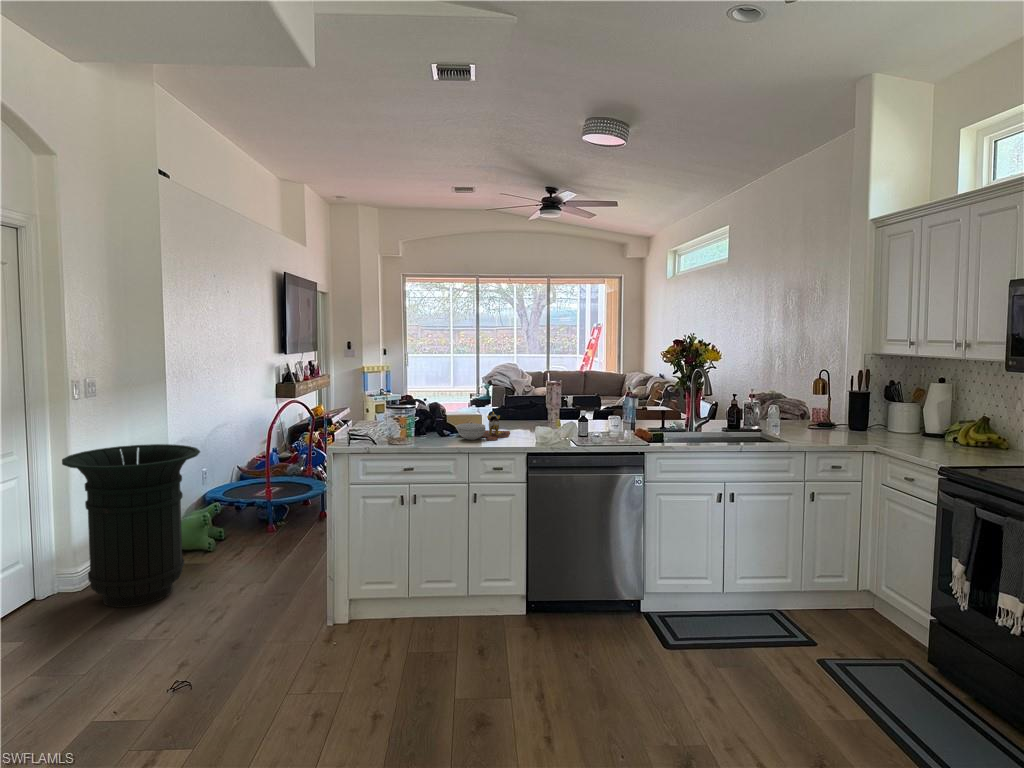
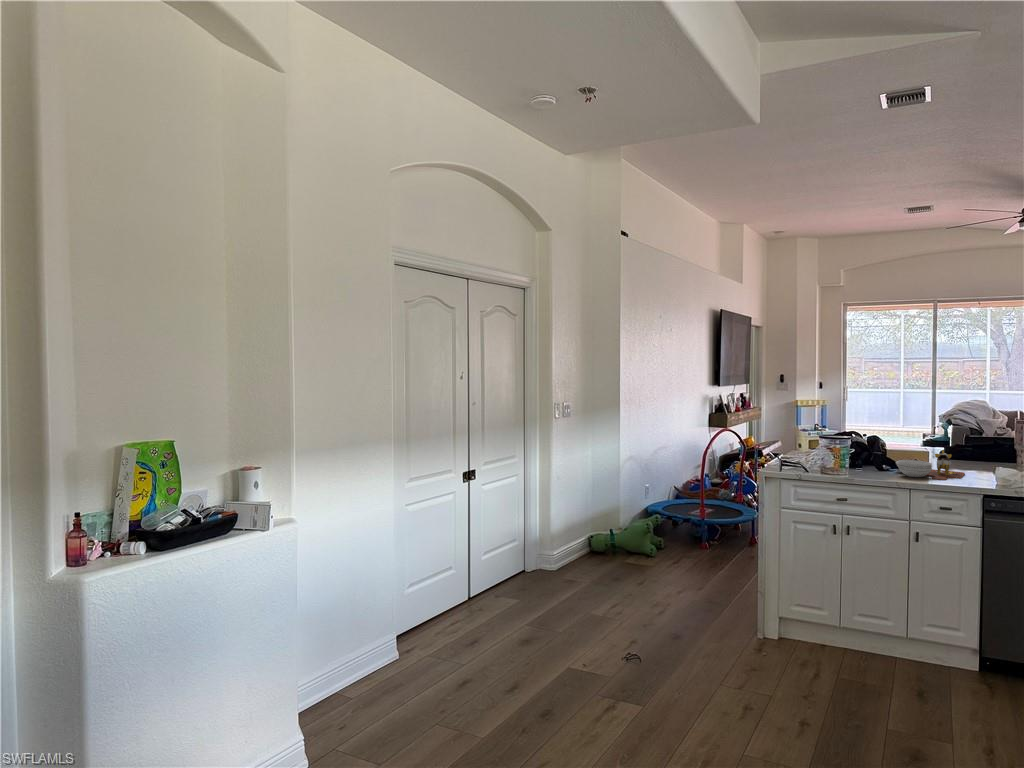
trash can: present [62,444,200,607] -> none [557,458,651,584]

